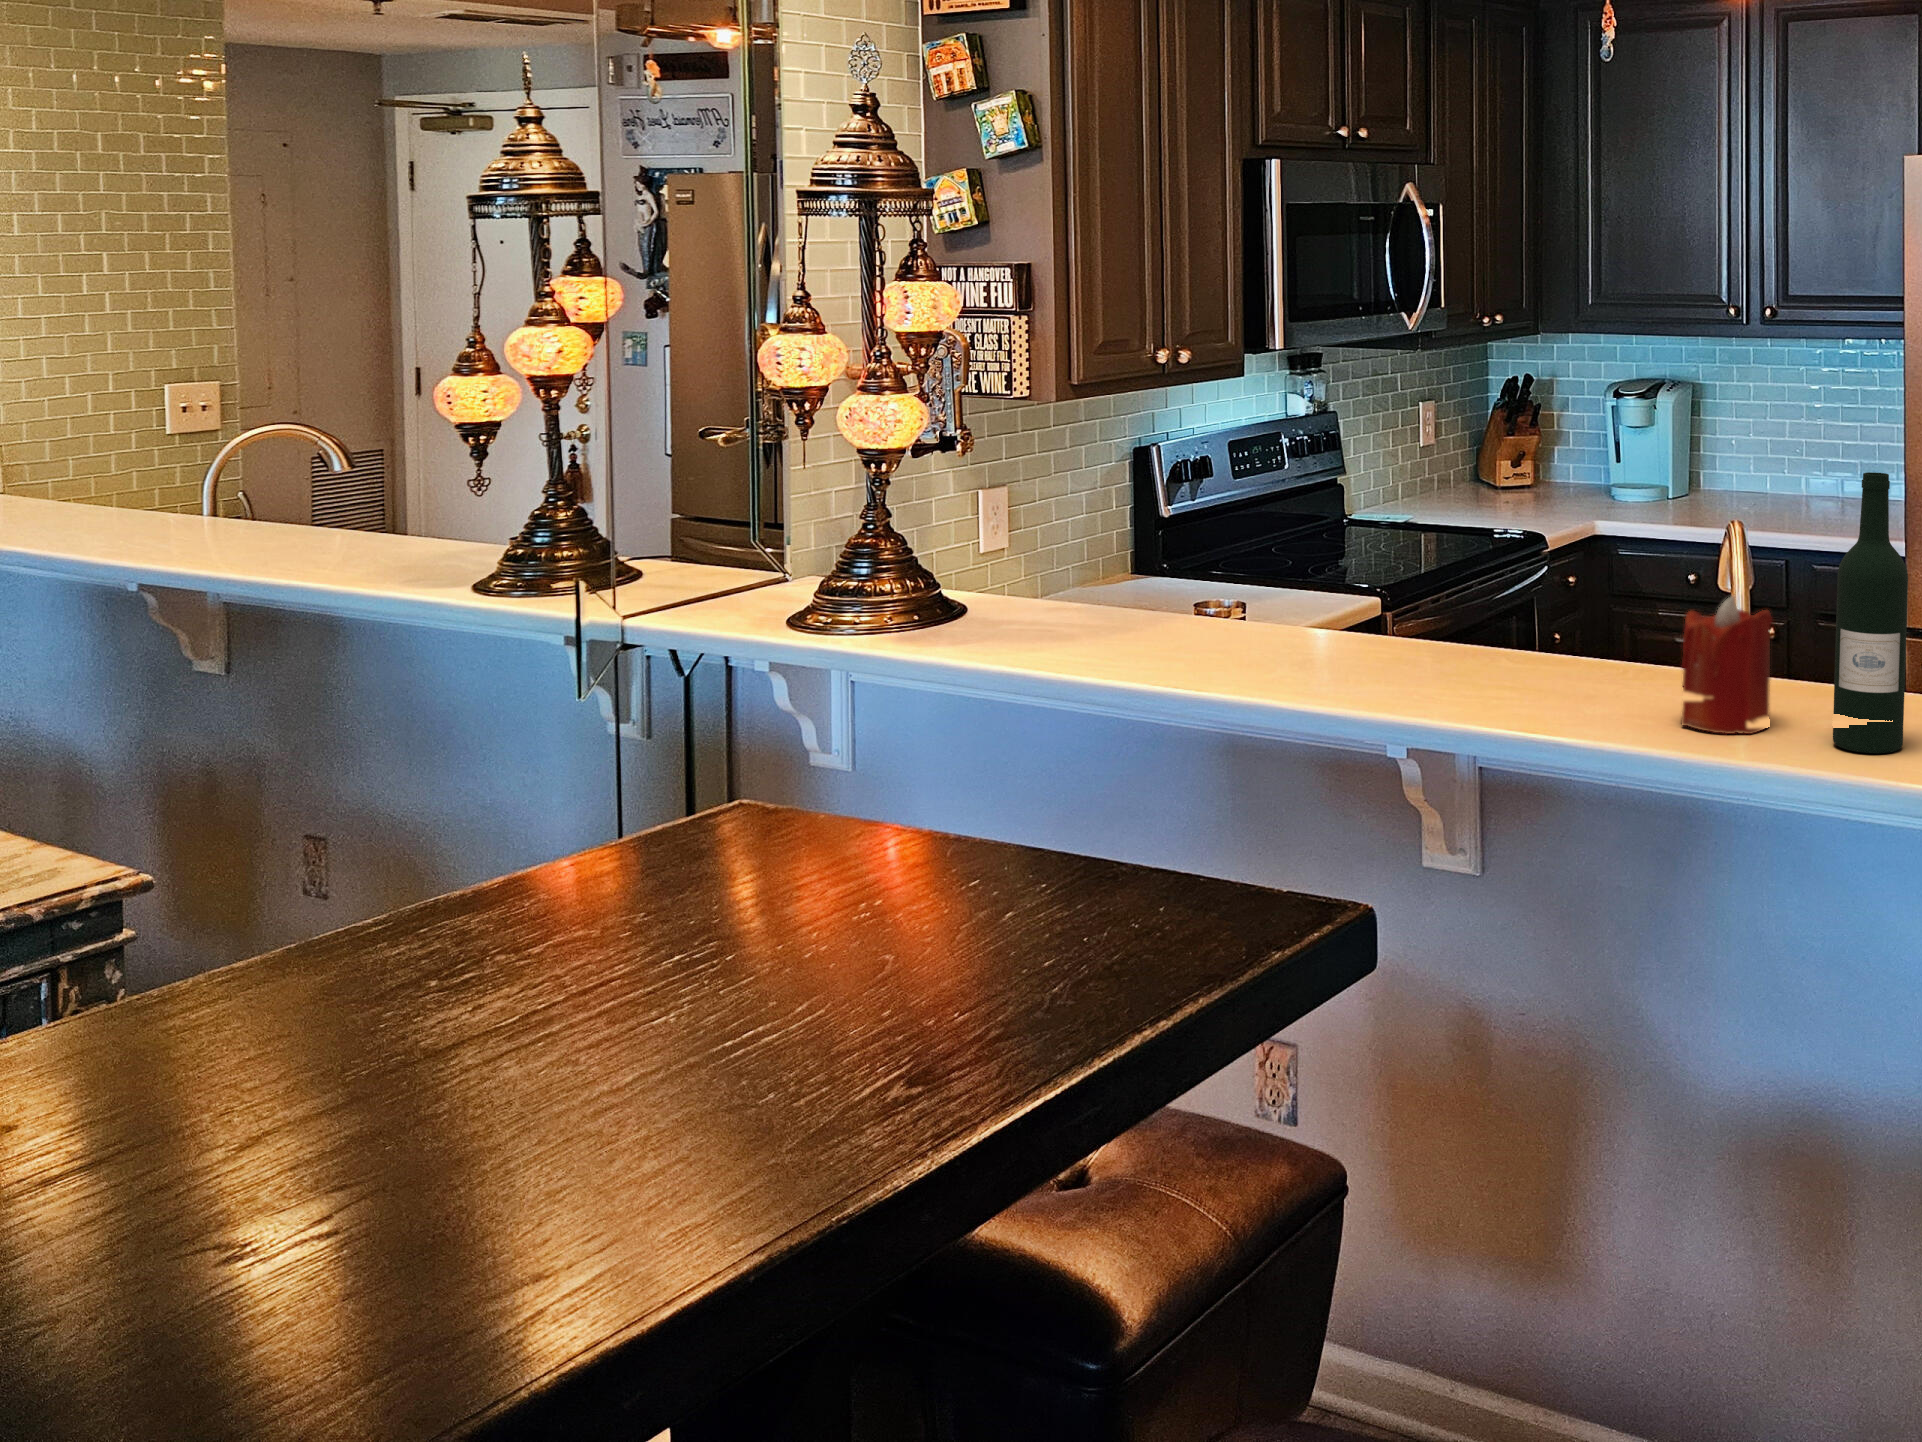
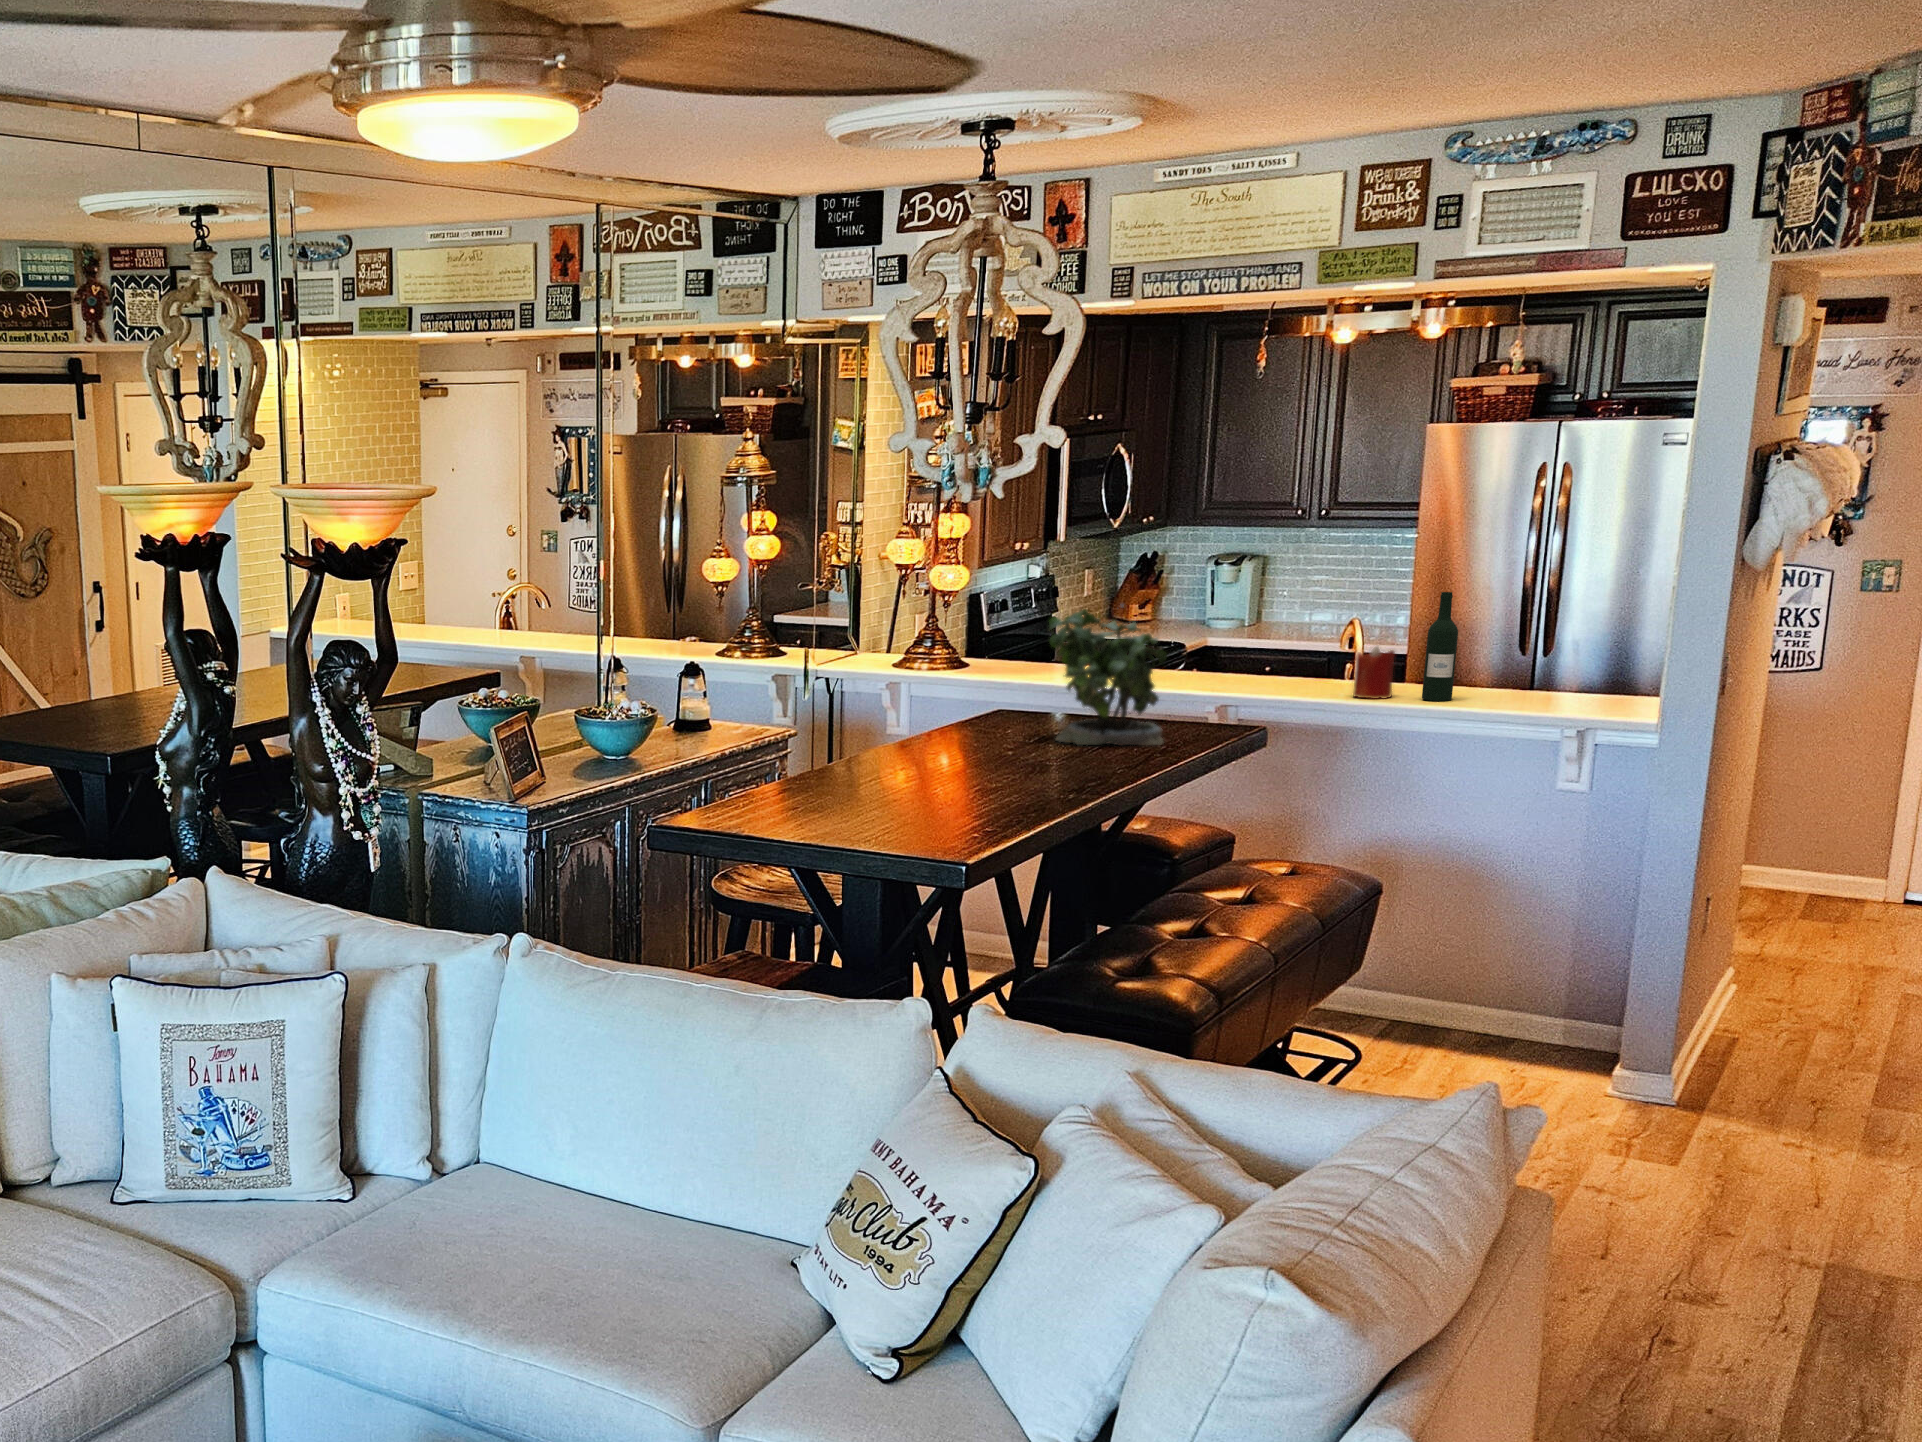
potted plant: none [487,490,907,1042] -> present [1049,609,1167,745]

